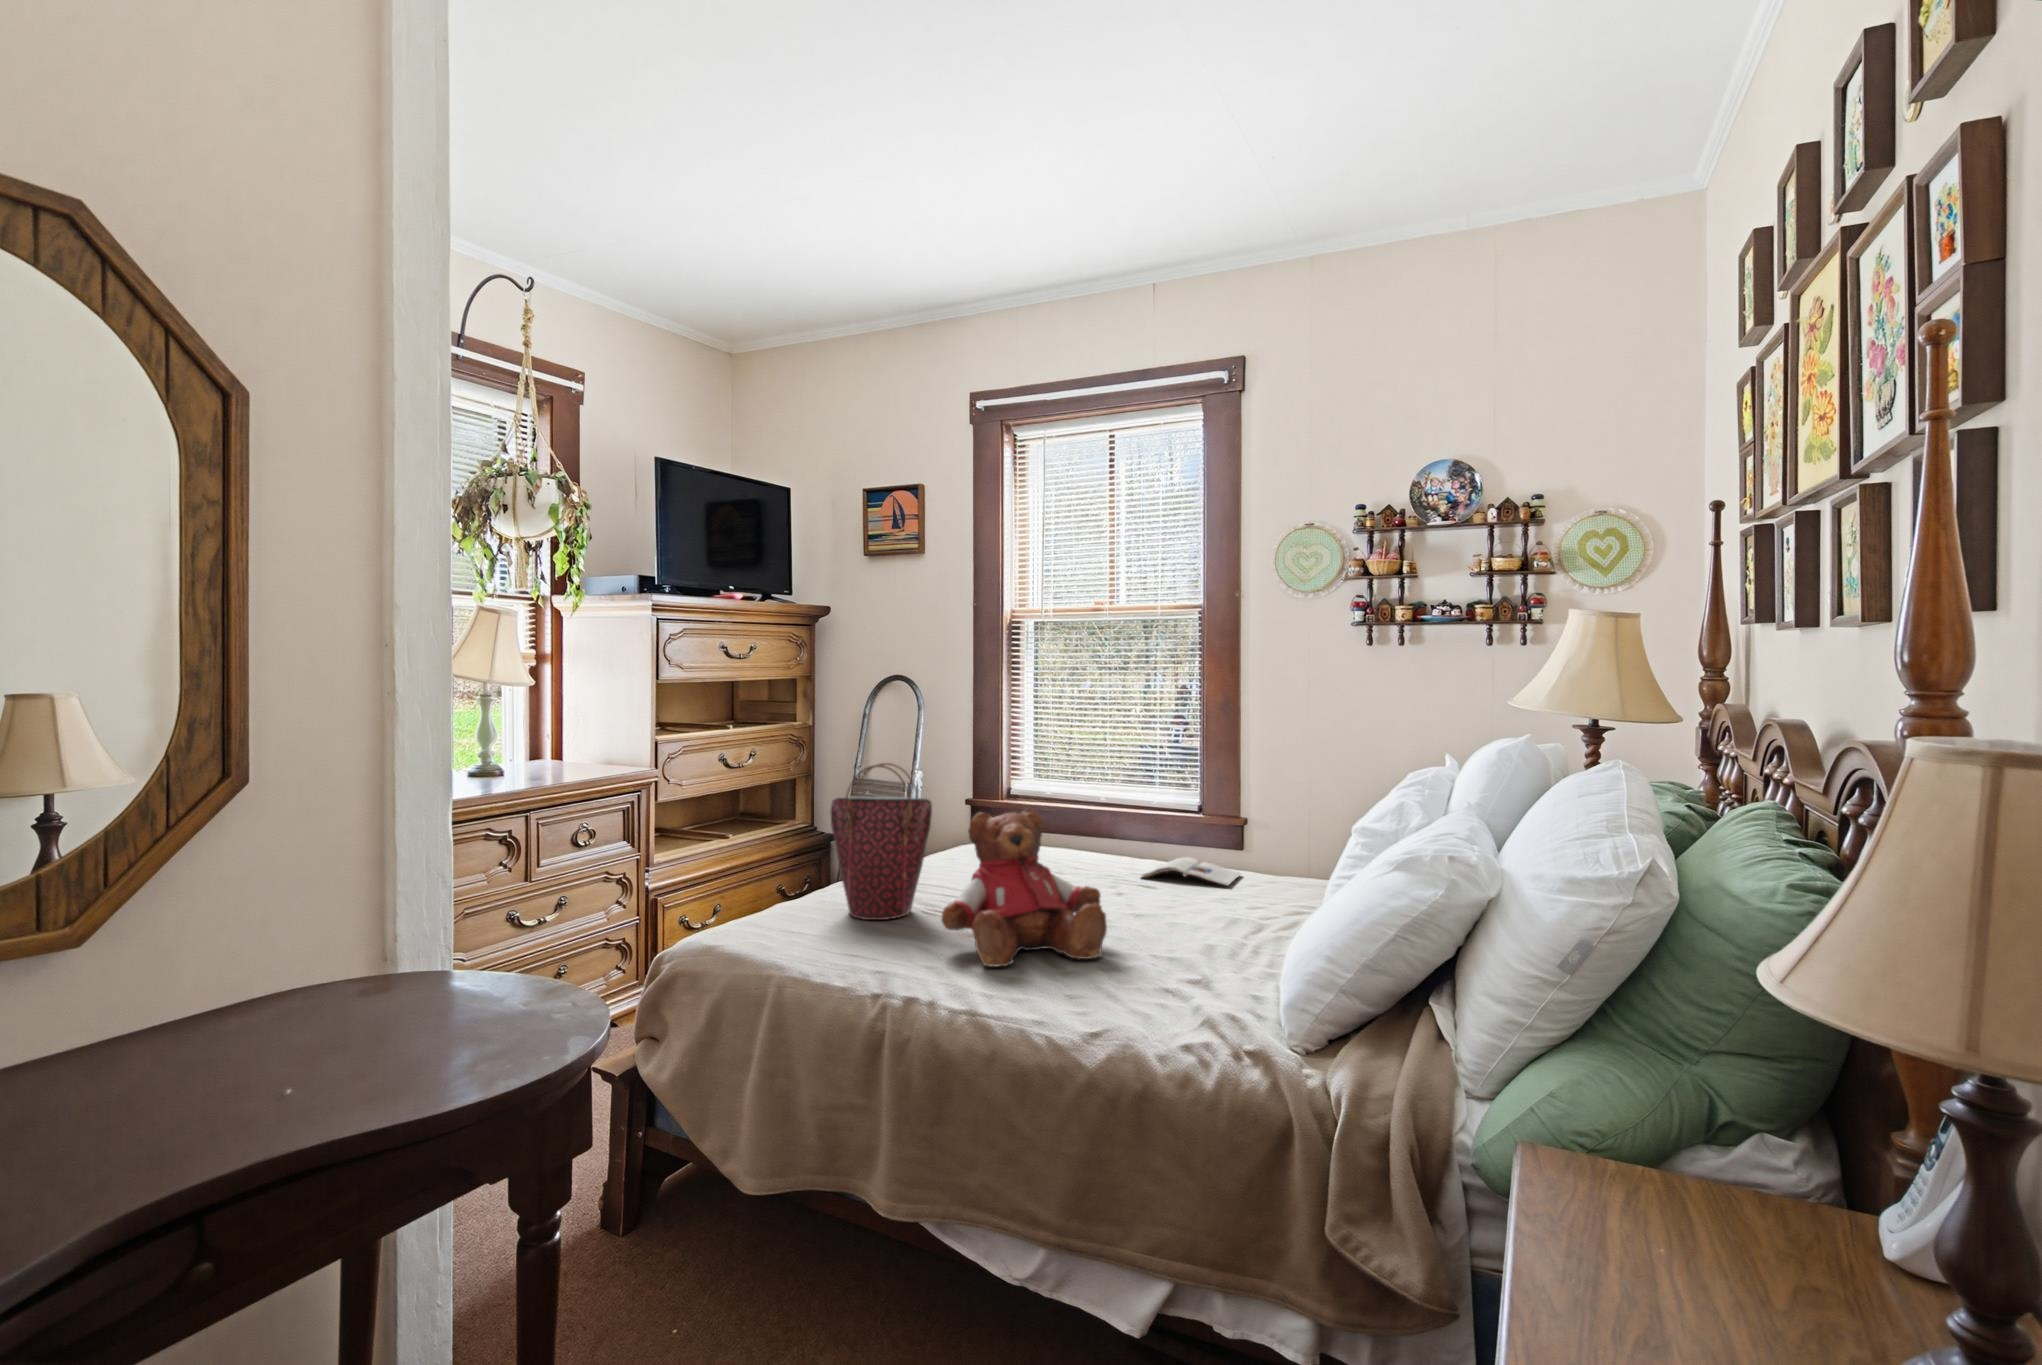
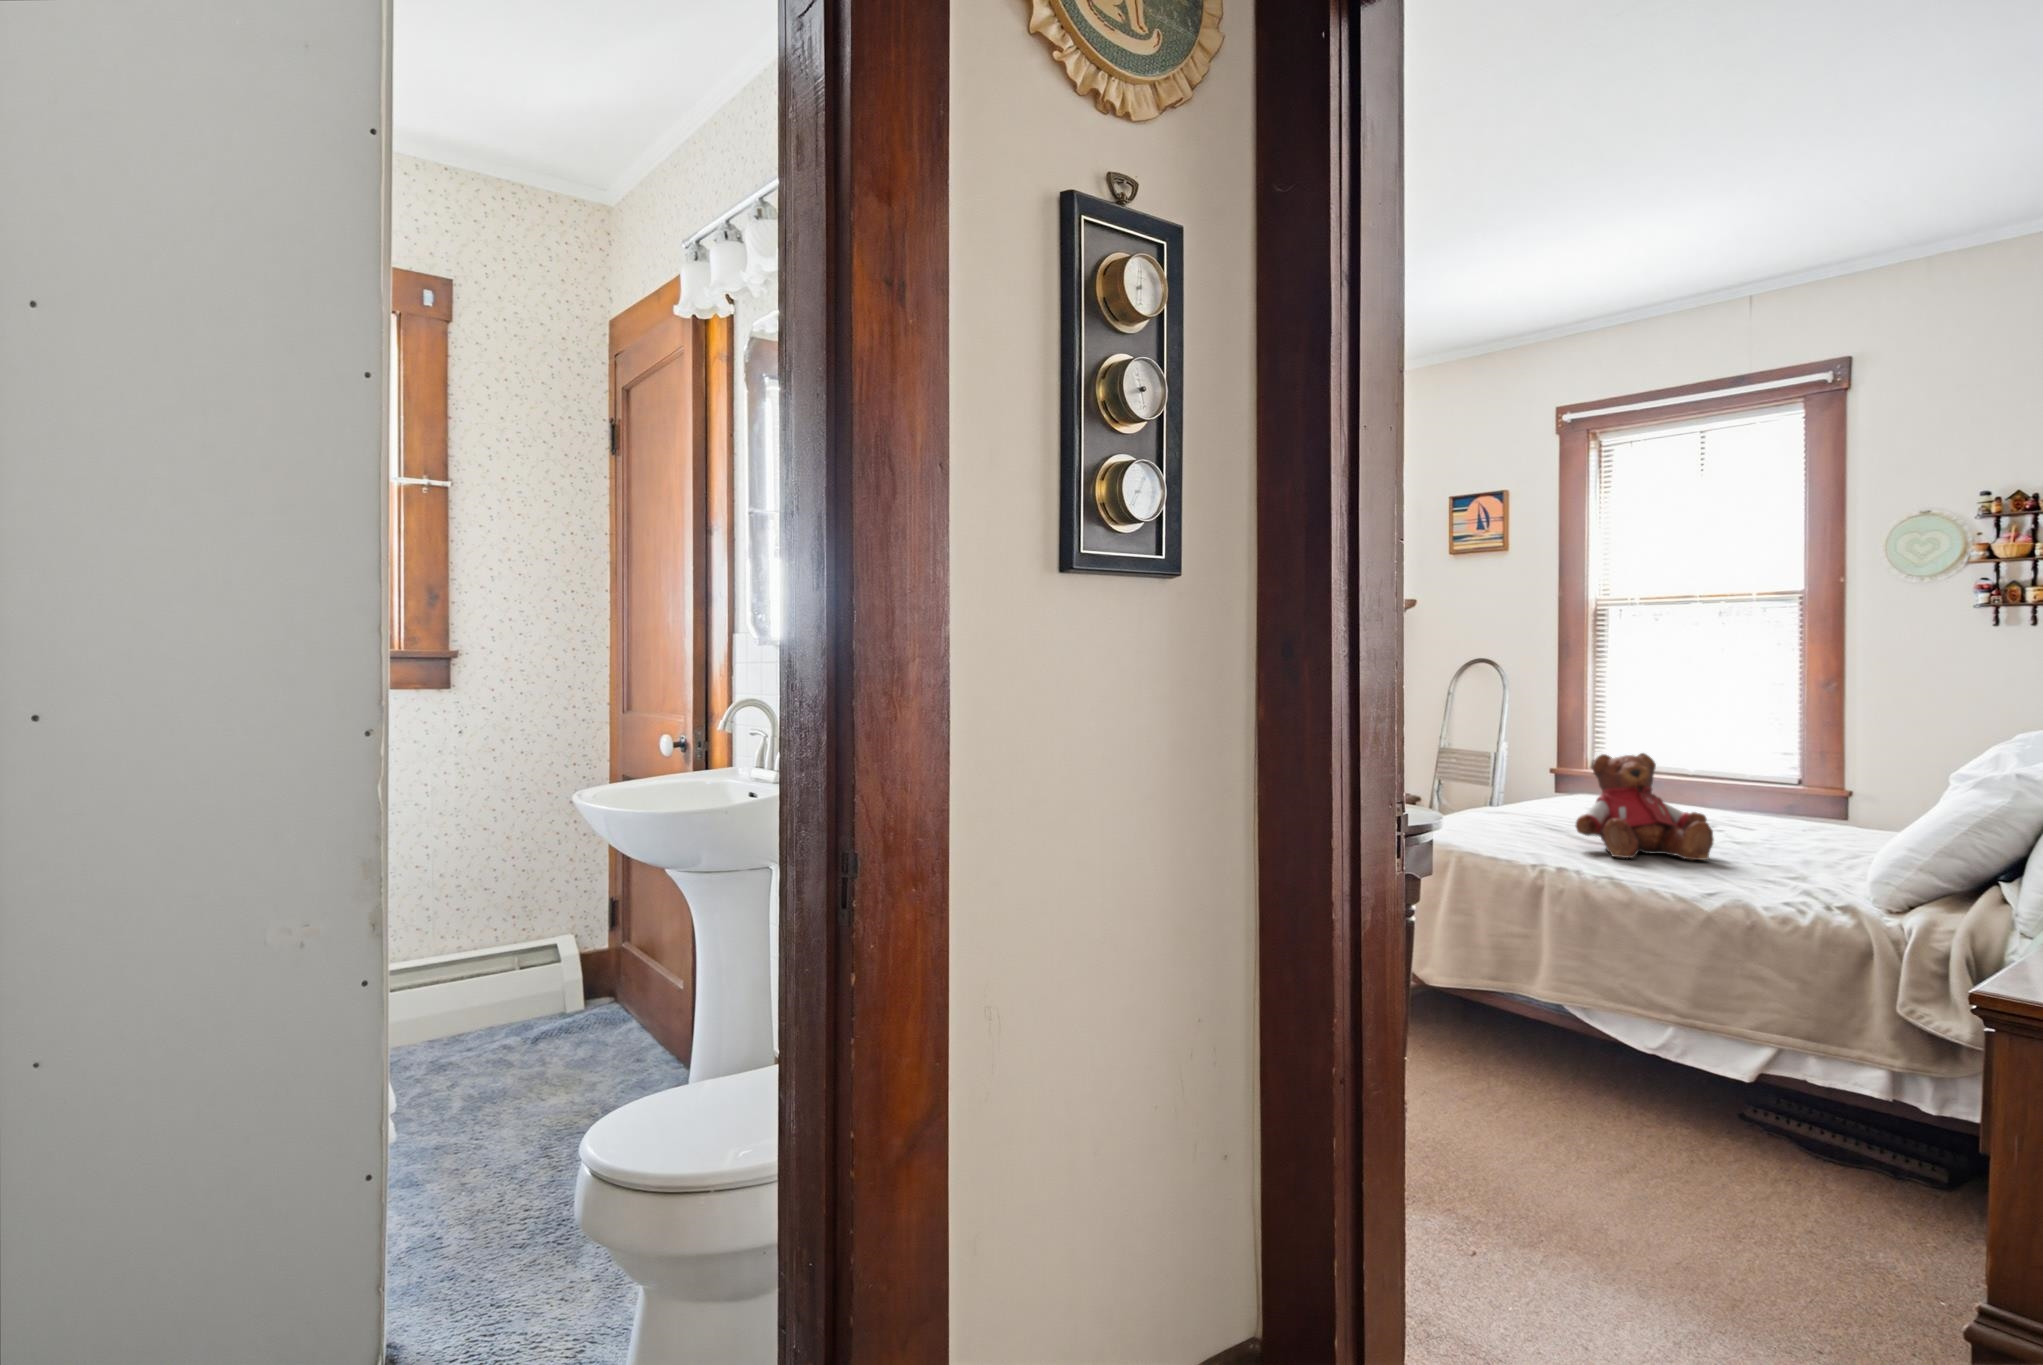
handbag: present [831,763,932,920] -> none [1473,719,1556,832]
magazine: present [1141,857,1240,886] -> none [1736,814,1842,836]

